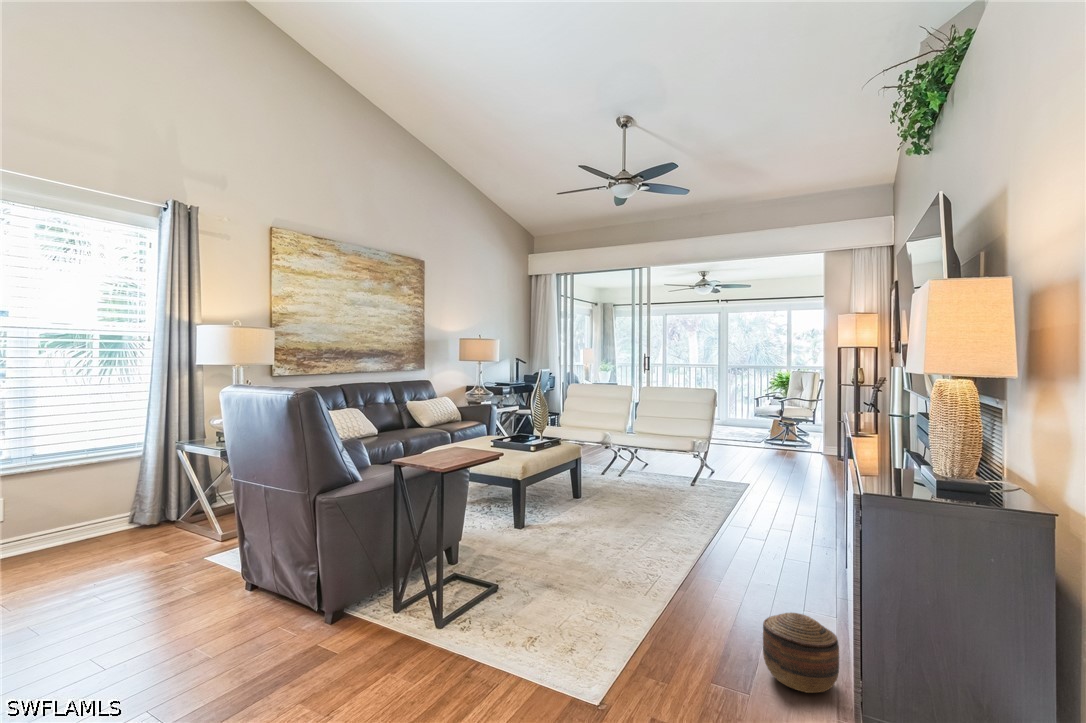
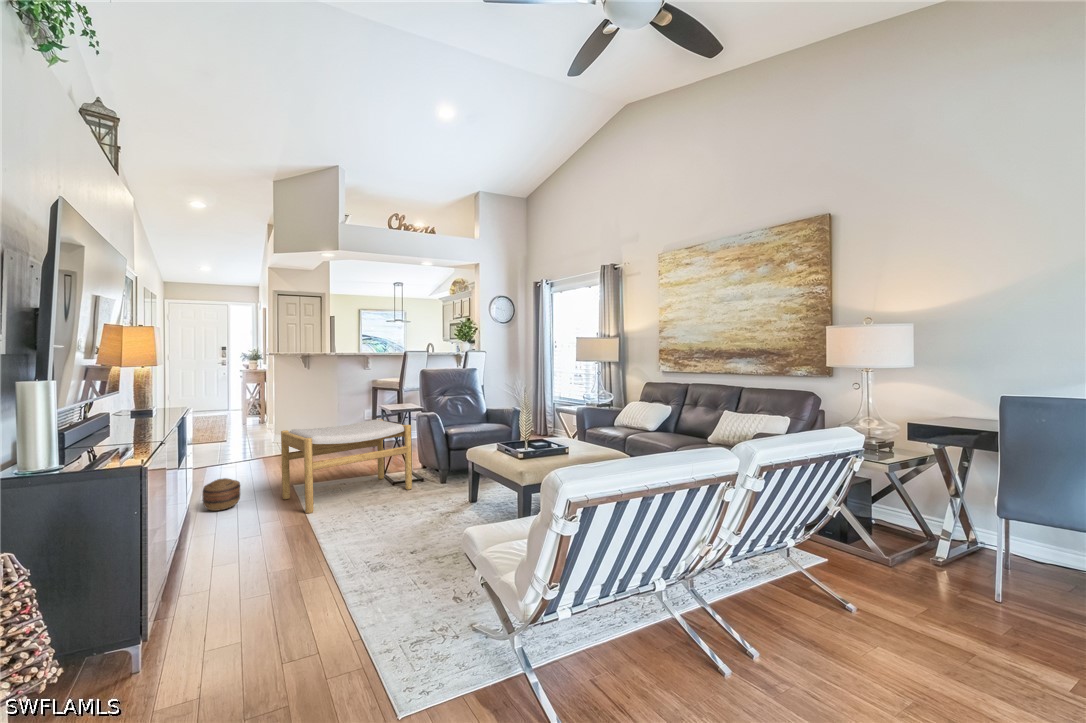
footstool: none [478,466,686,647] -> present [281,419,412,514]

